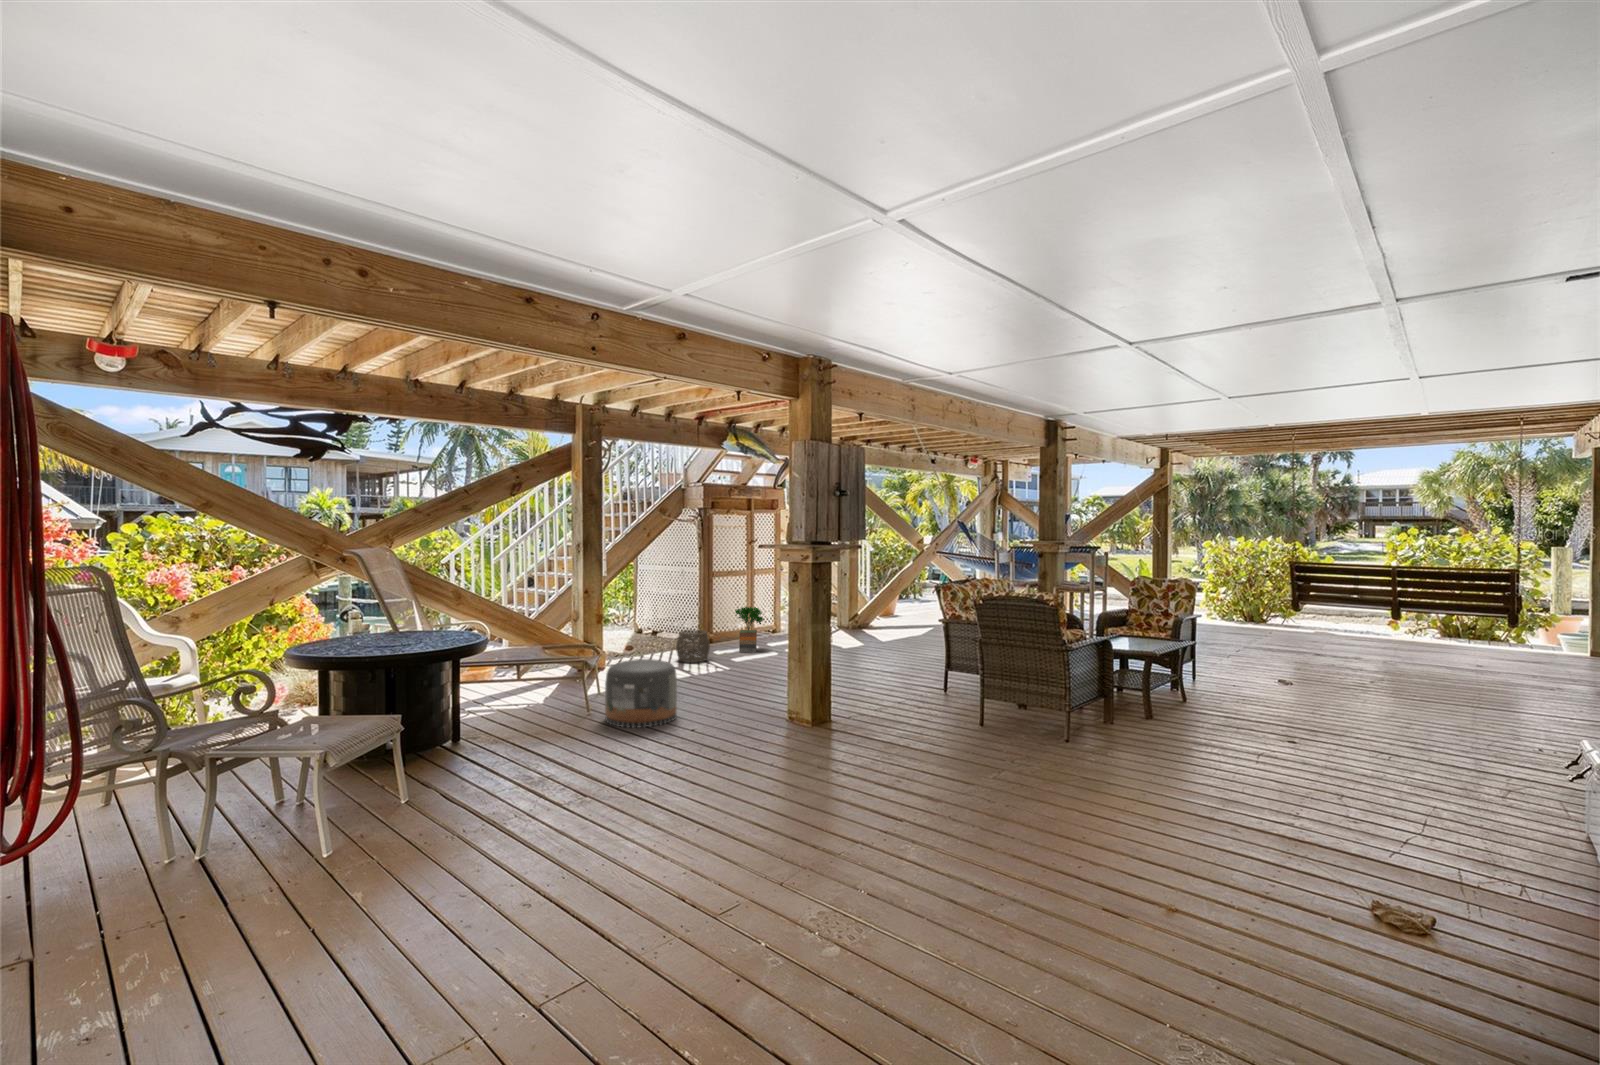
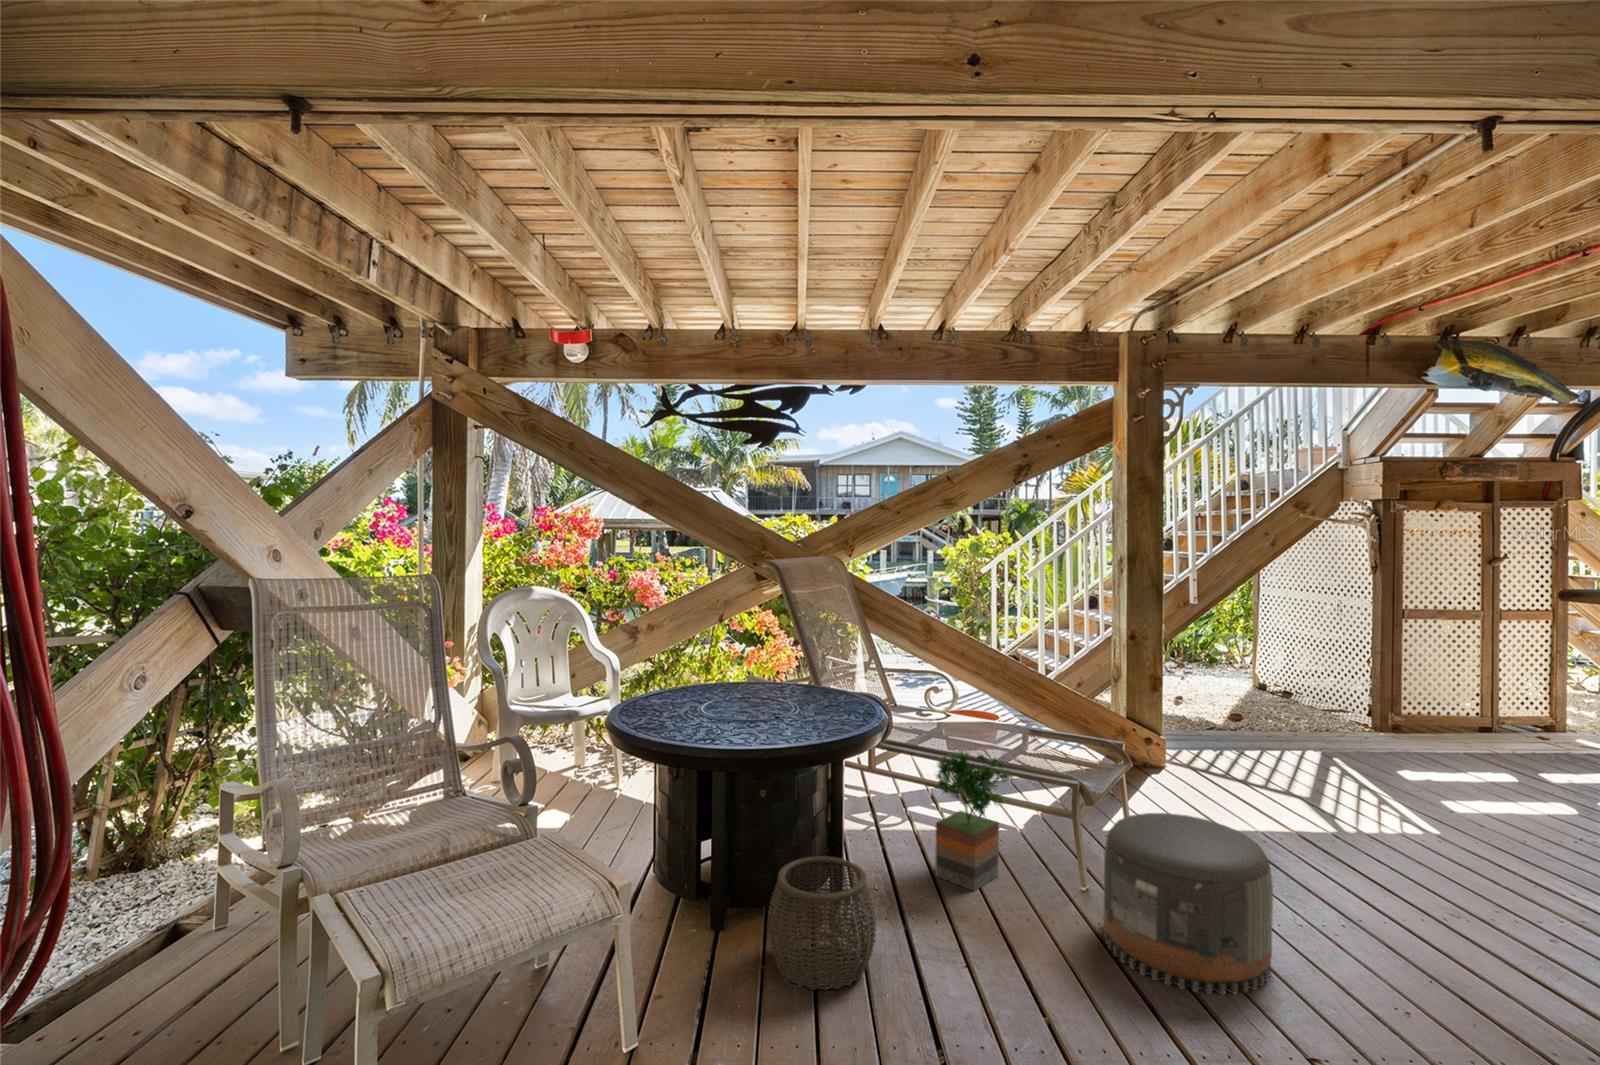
potted tree: present [735,607,764,653] -> present [935,751,1013,891]
woven basket: present [676,630,710,663] -> present [768,856,877,990]

